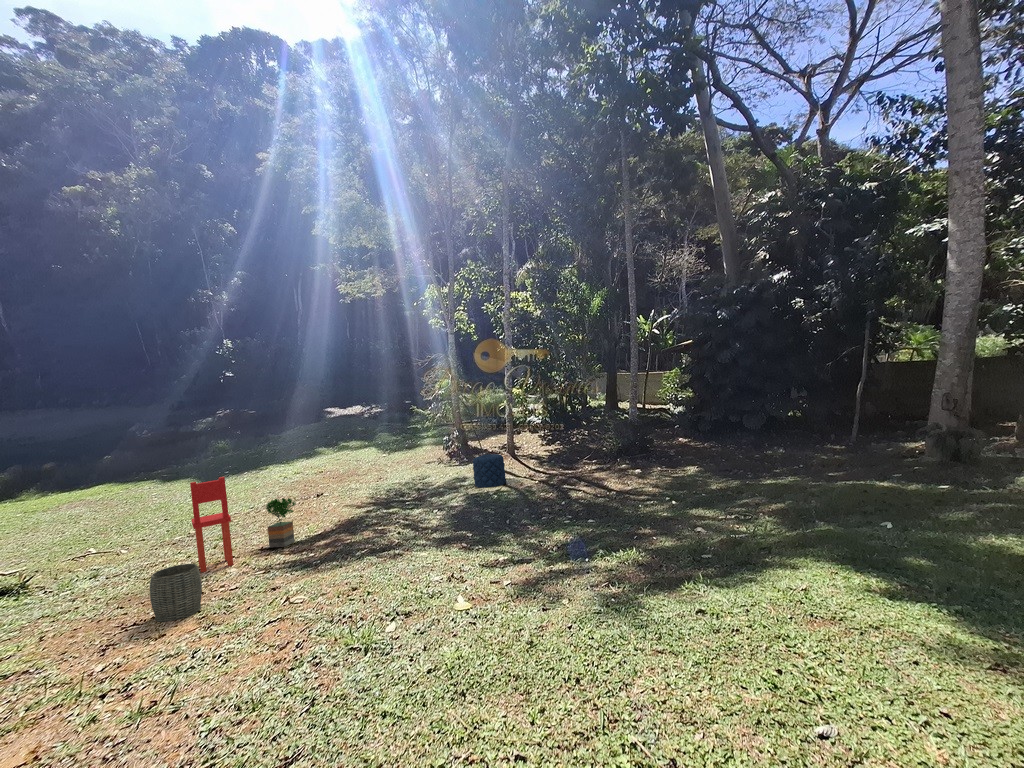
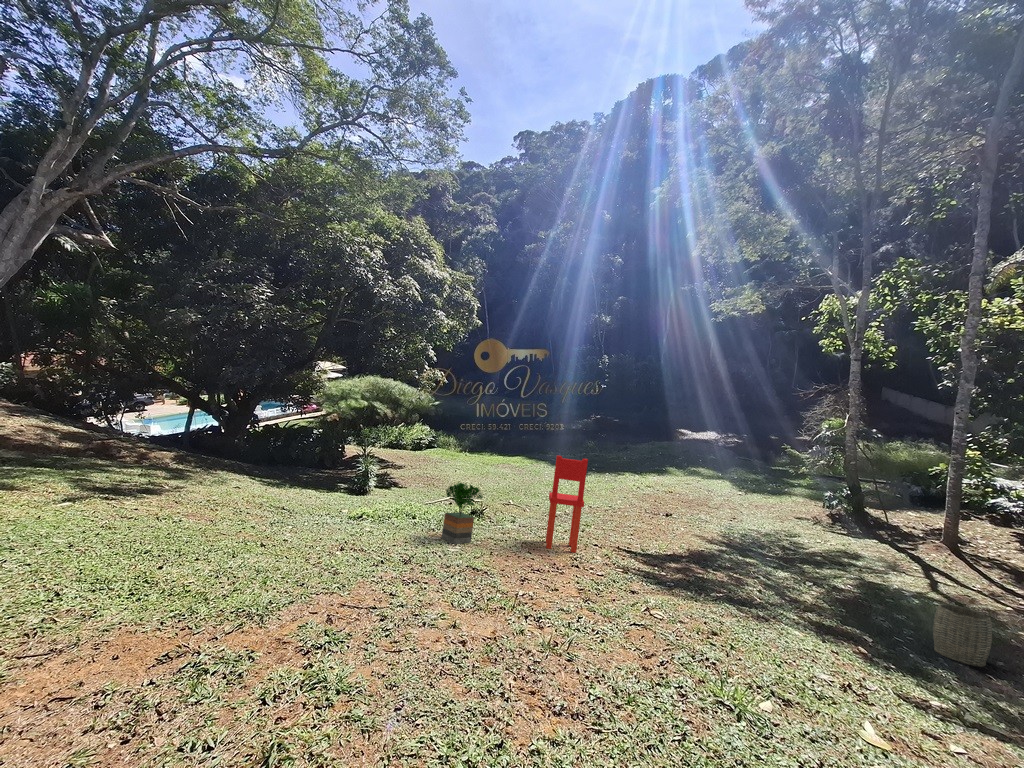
pouf: present [473,454,506,488] -> none [872,532,929,583]
potted tree: present [266,498,296,547] -> present [442,483,483,544]
woven basket: present [150,564,202,622] -> present [933,604,992,667]

